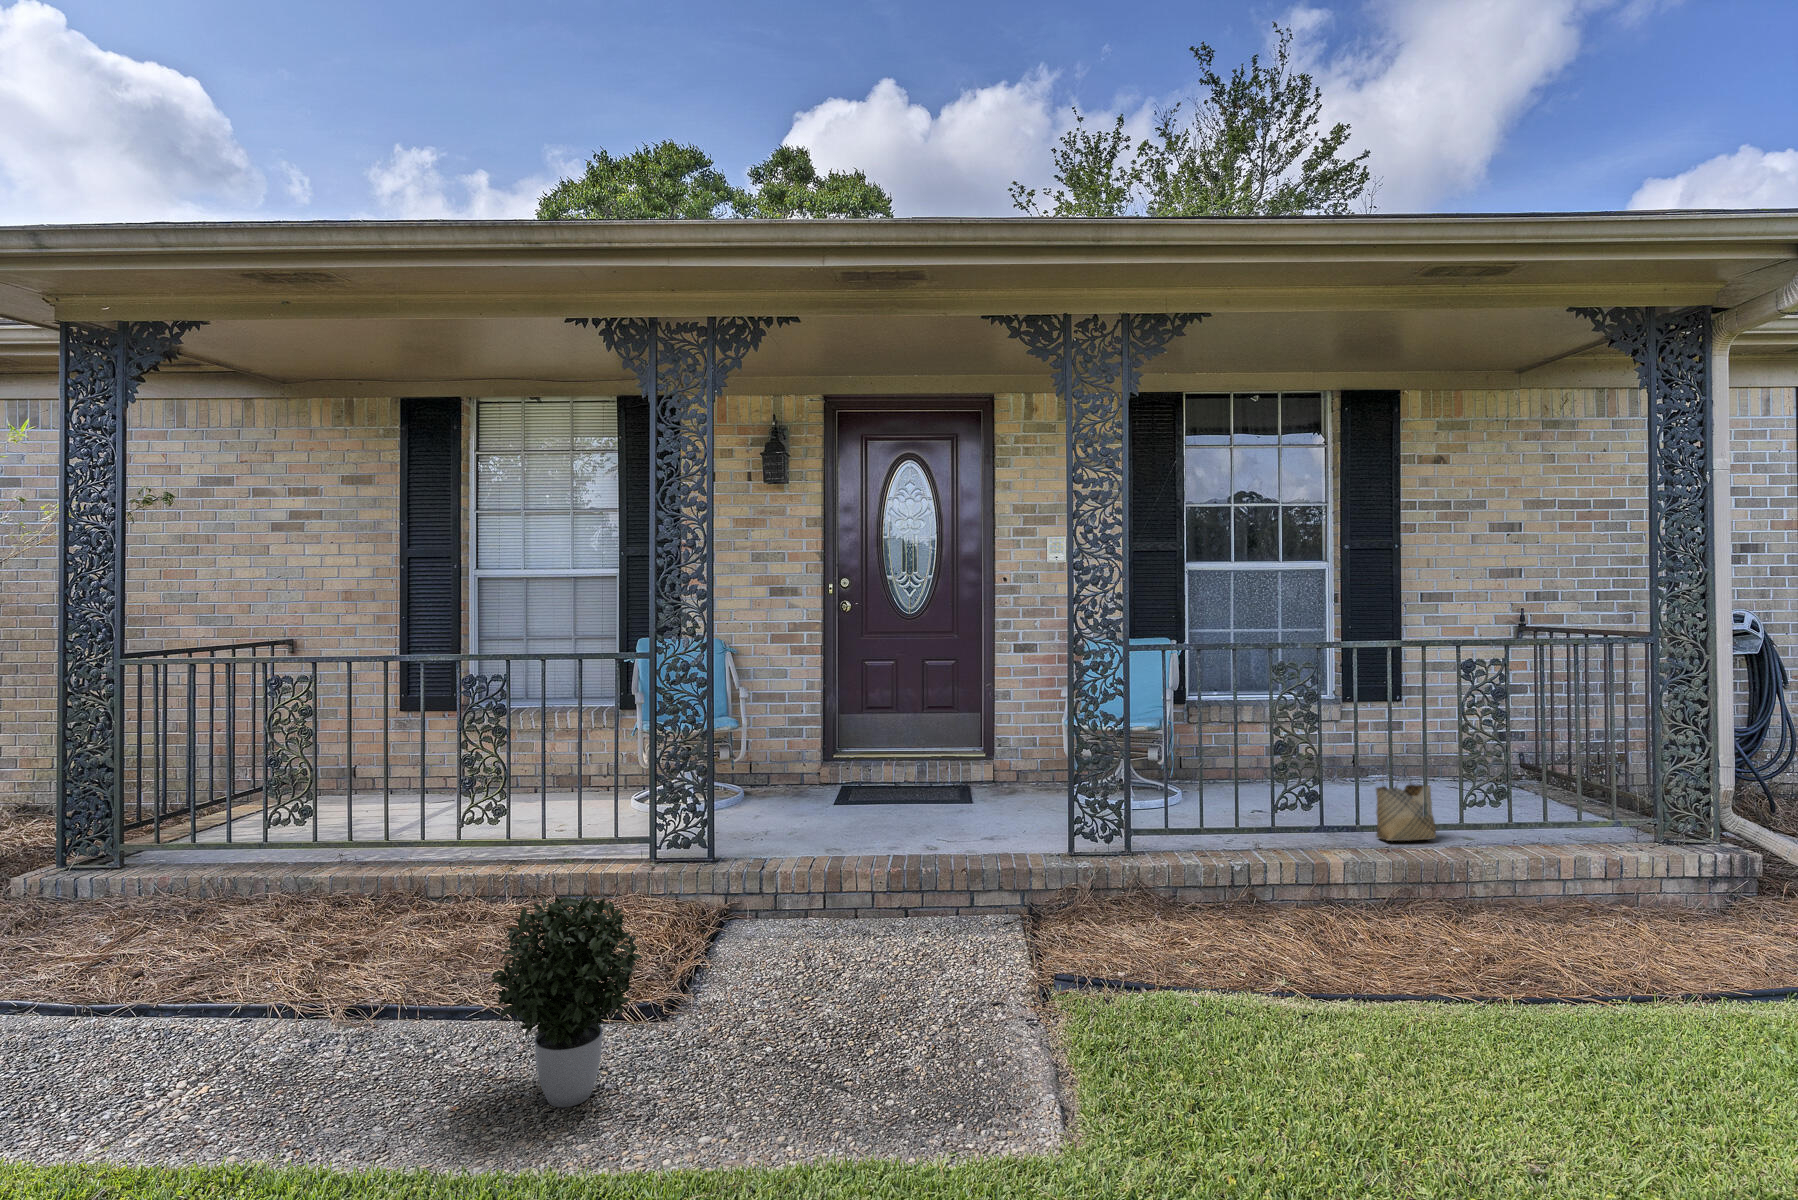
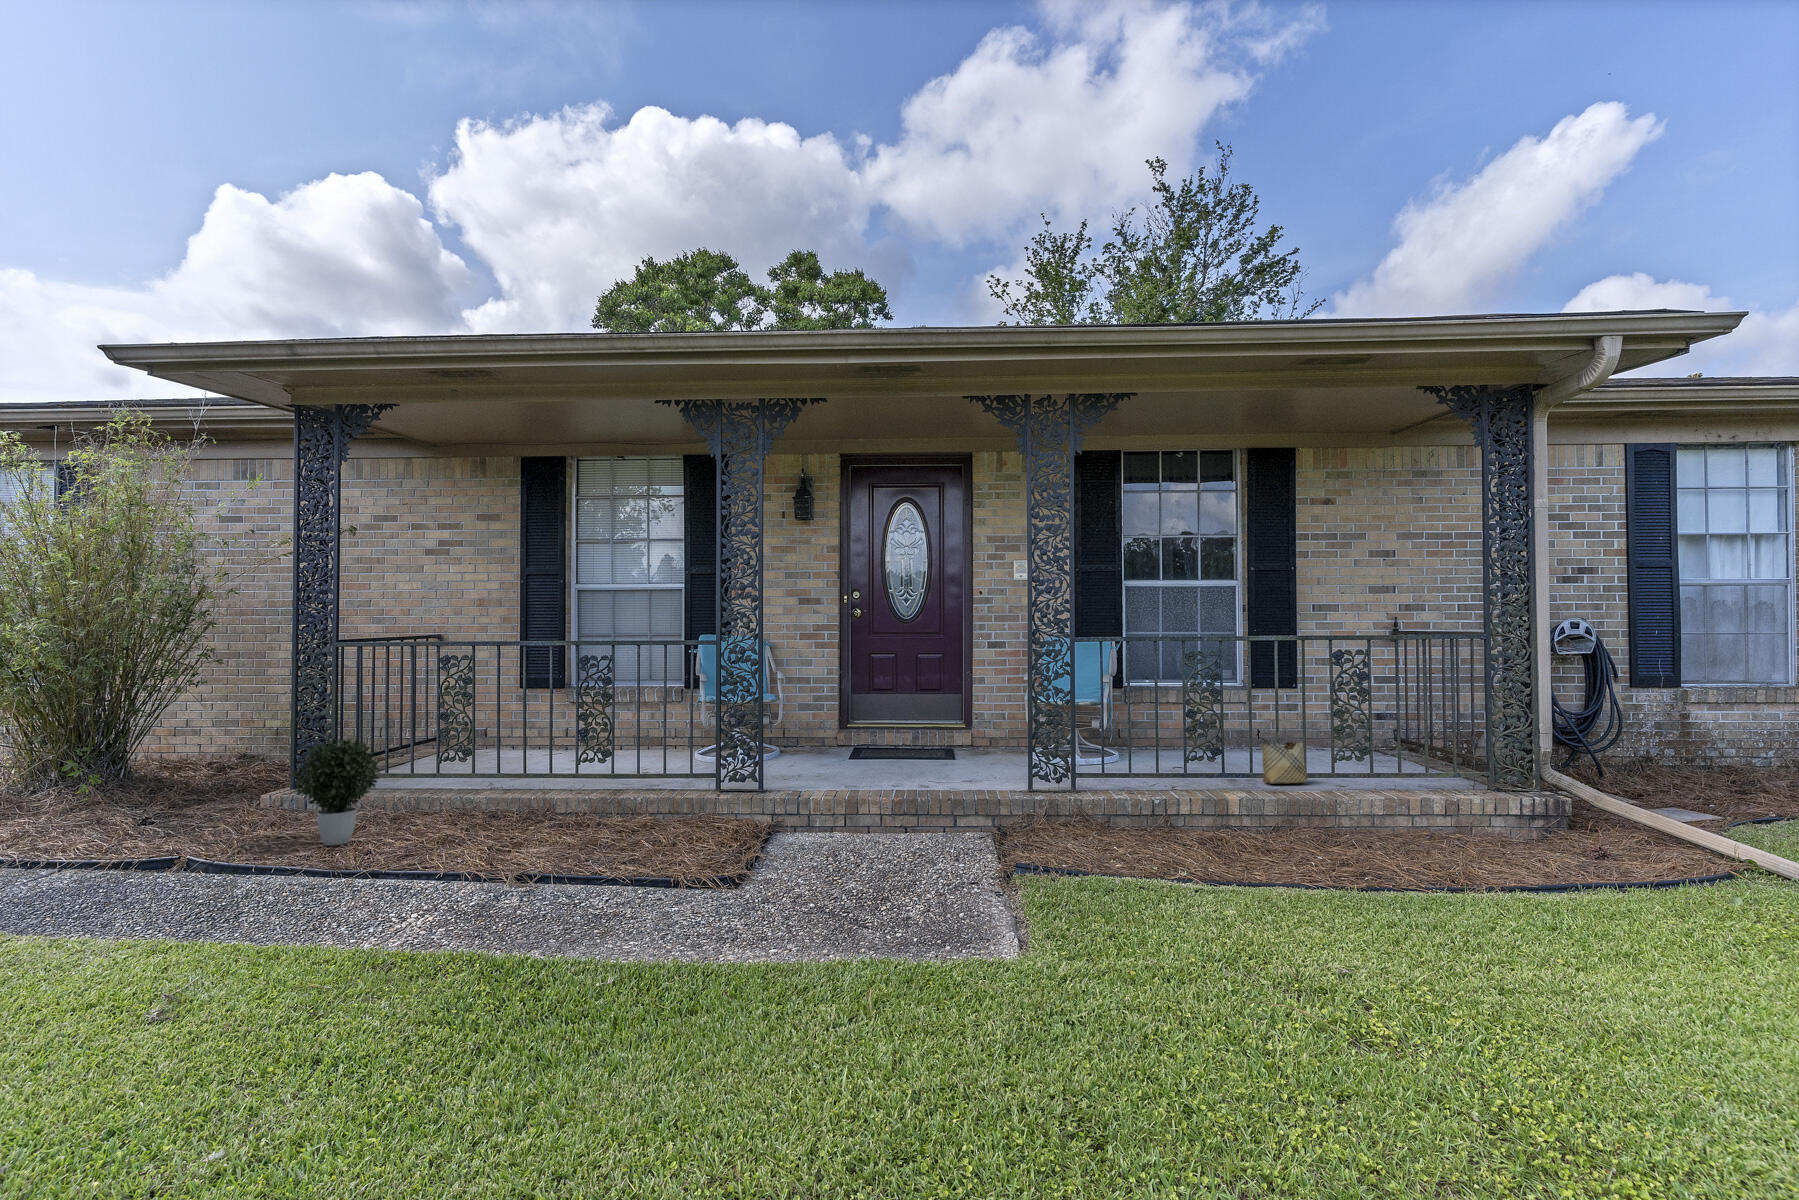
potted plant: present [491,896,642,1107] -> present [291,738,380,846]

